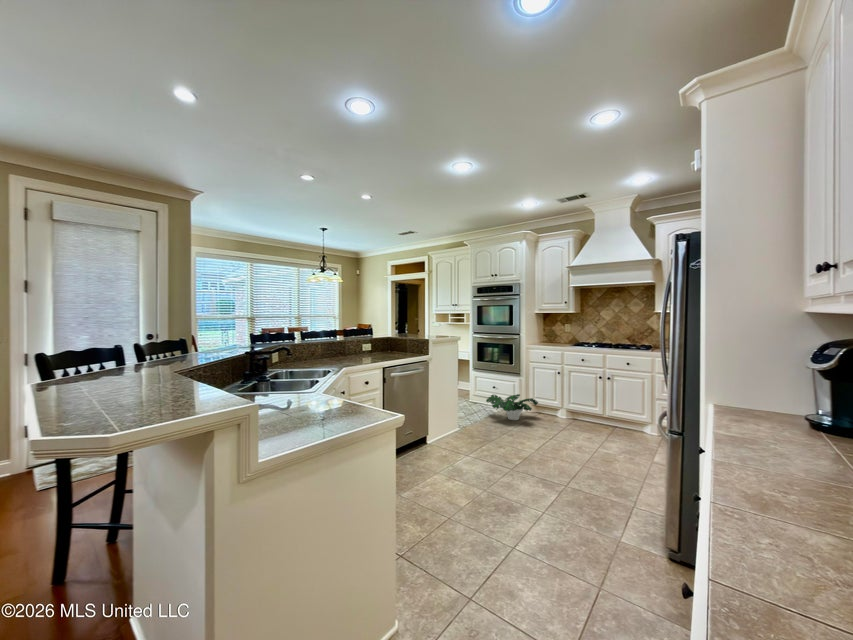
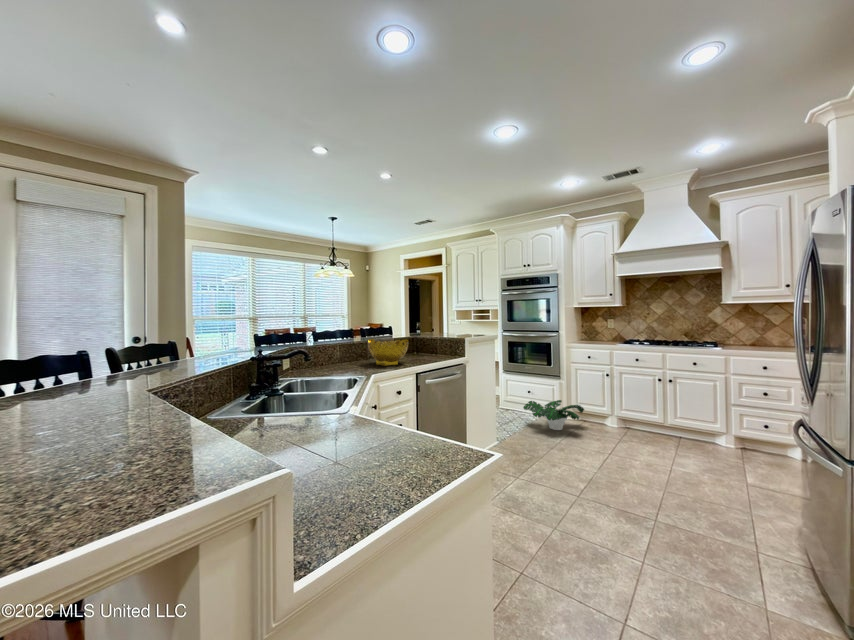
decorative bowl: none [344,338,379,361] -> present [368,339,408,366]

